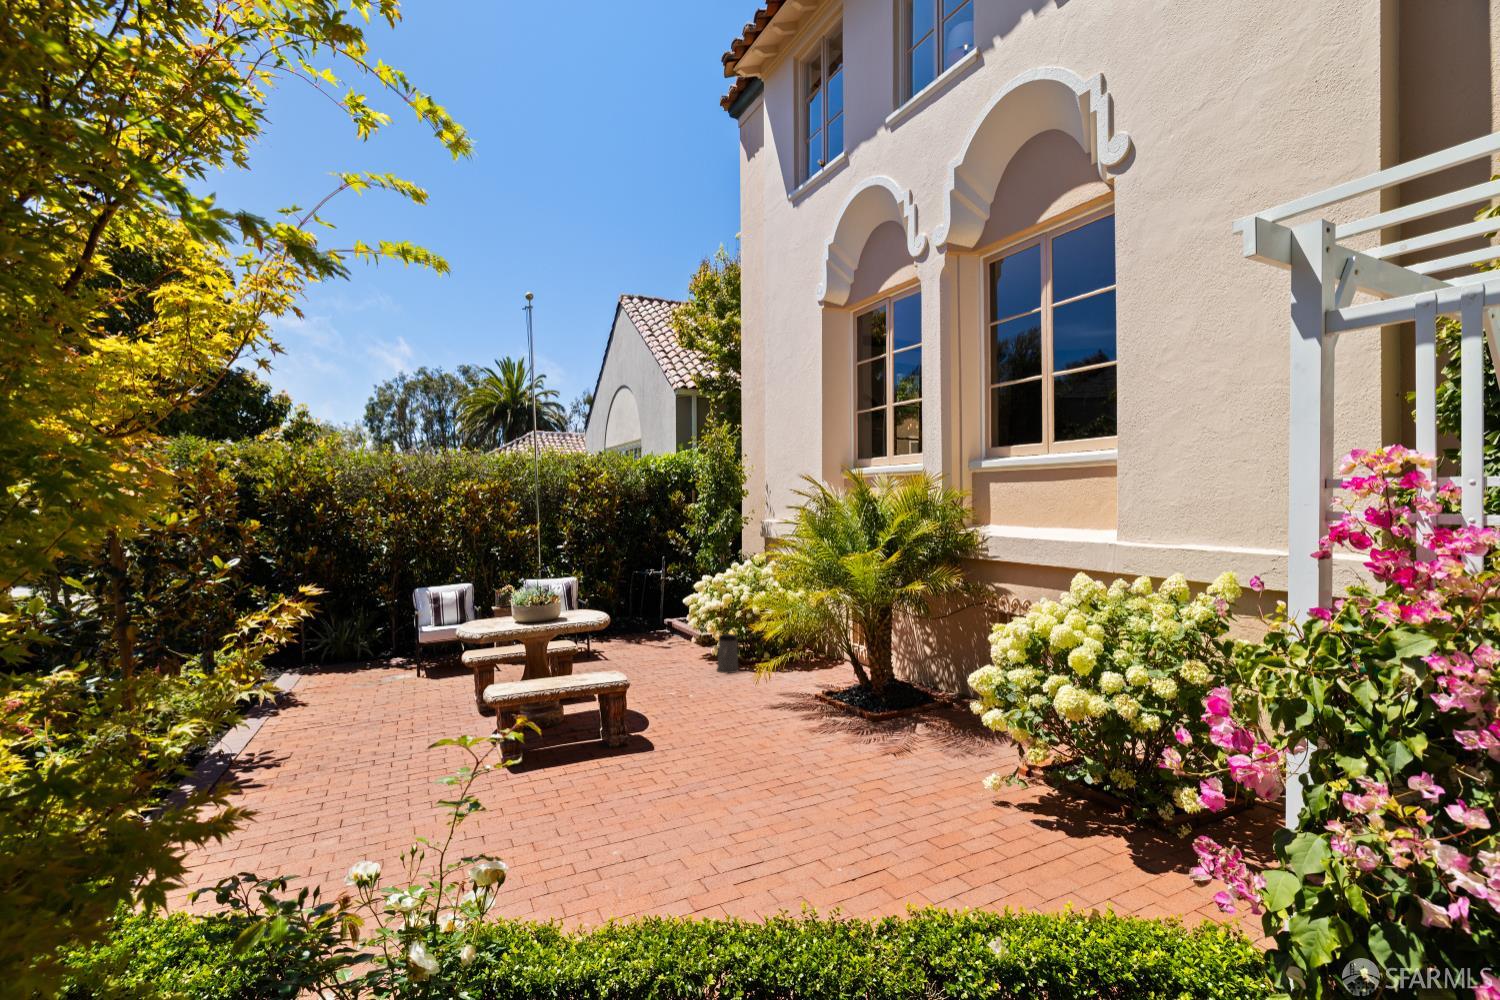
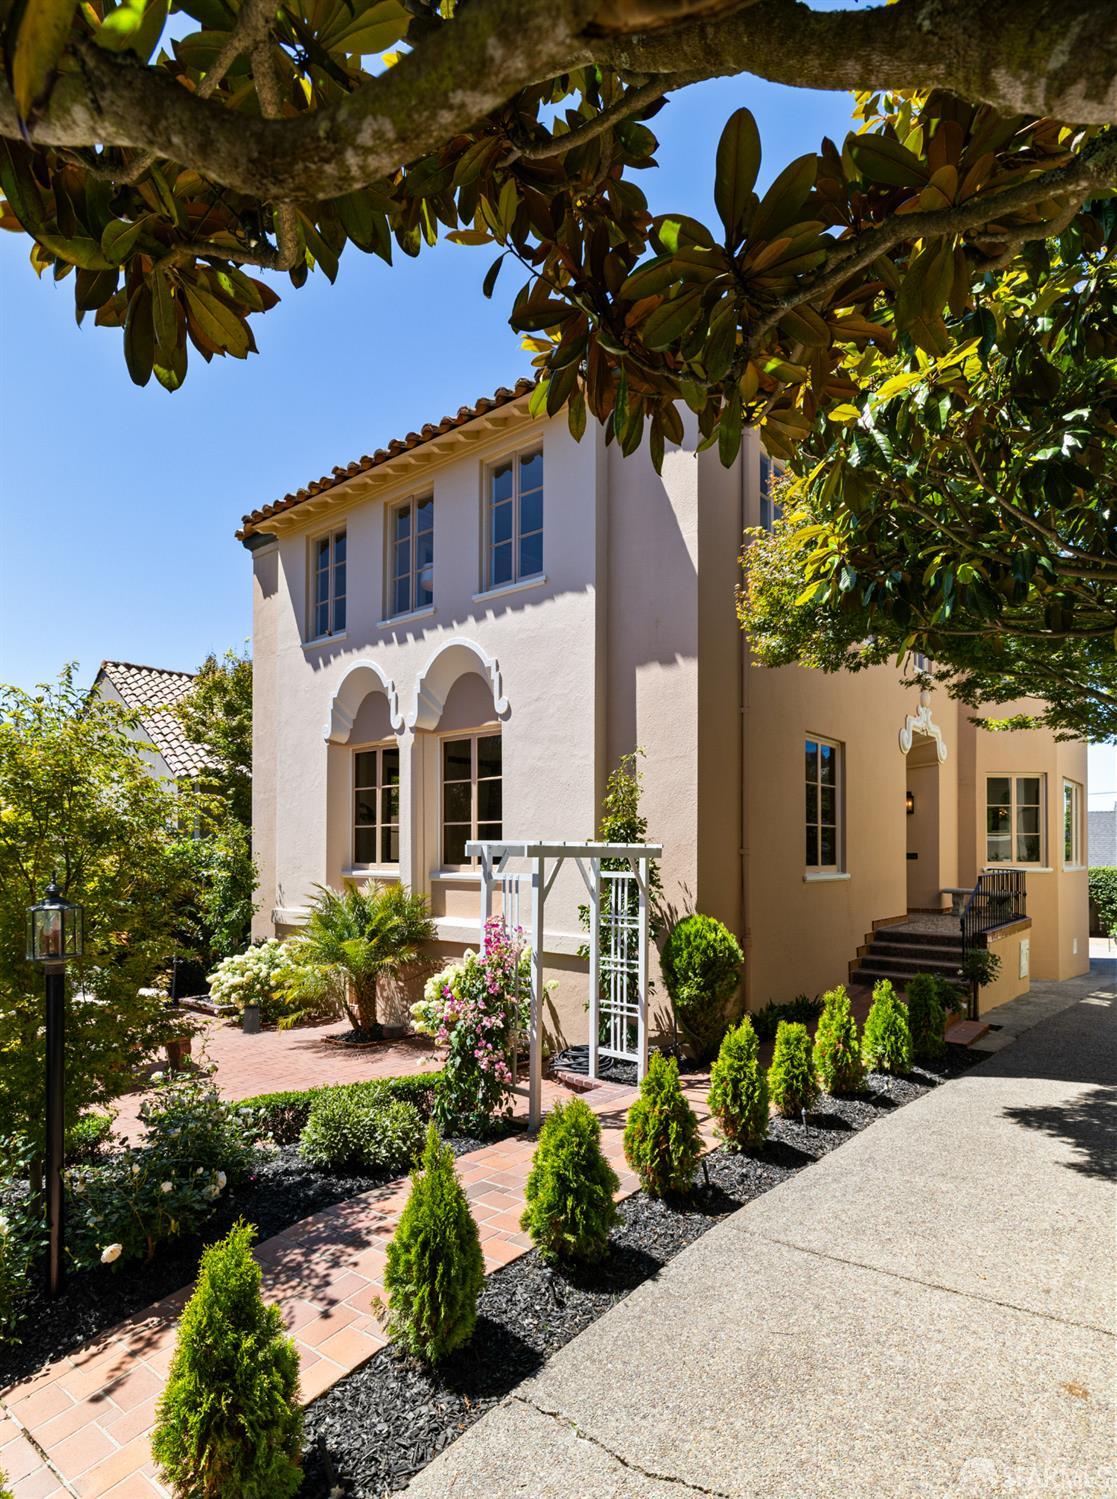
decorative plant: none [904,647,938,707] -> present [383,999,404,1038]

